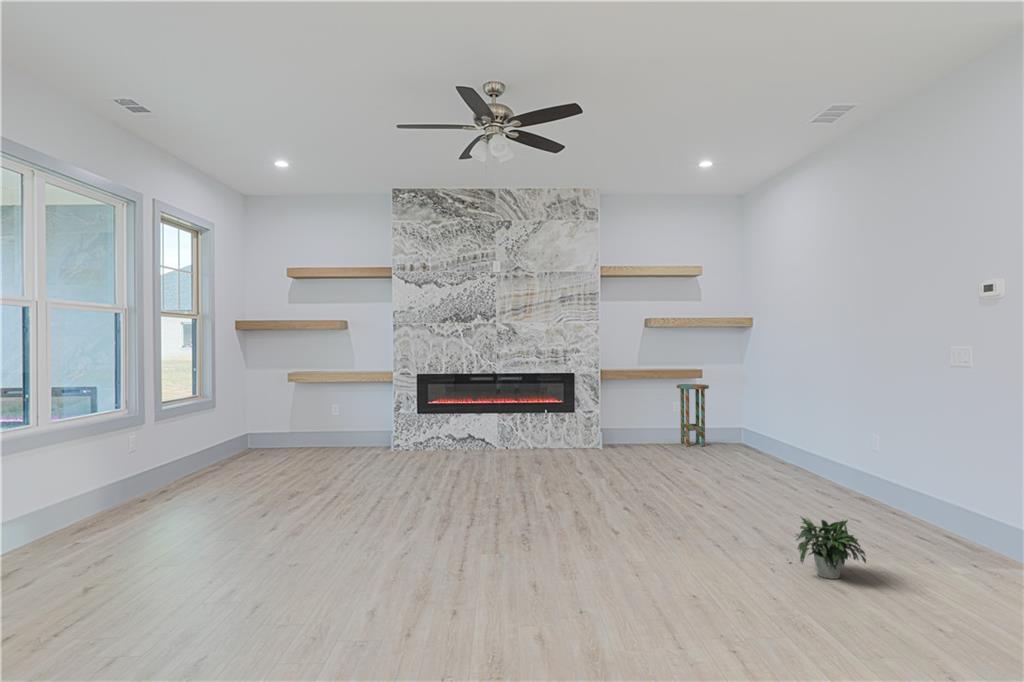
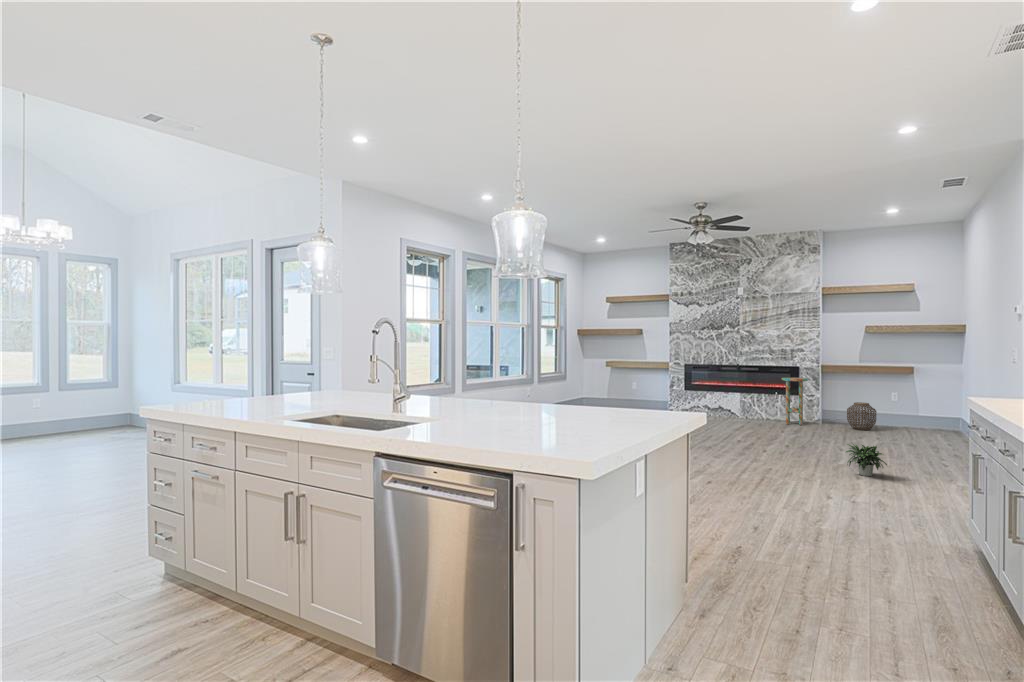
side table: present [677,384,709,446] -> present [782,377,808,425]
woven basket: none [638,419,673,456] -> present [847,402,876,430]

